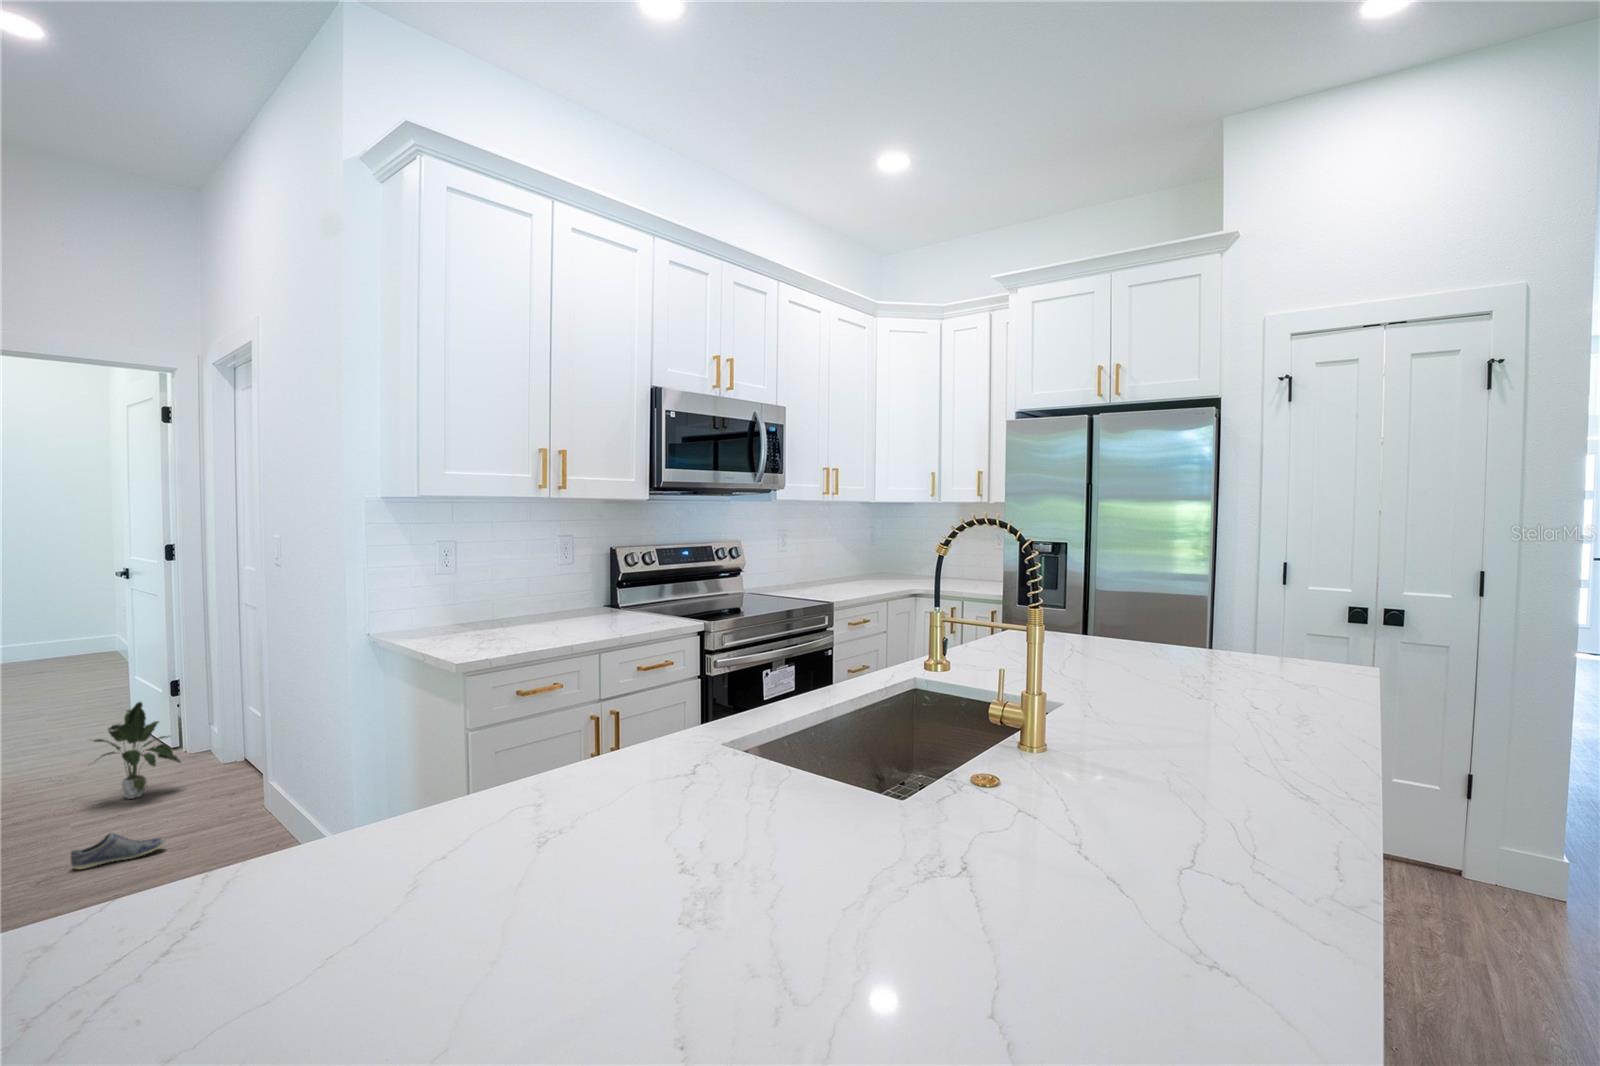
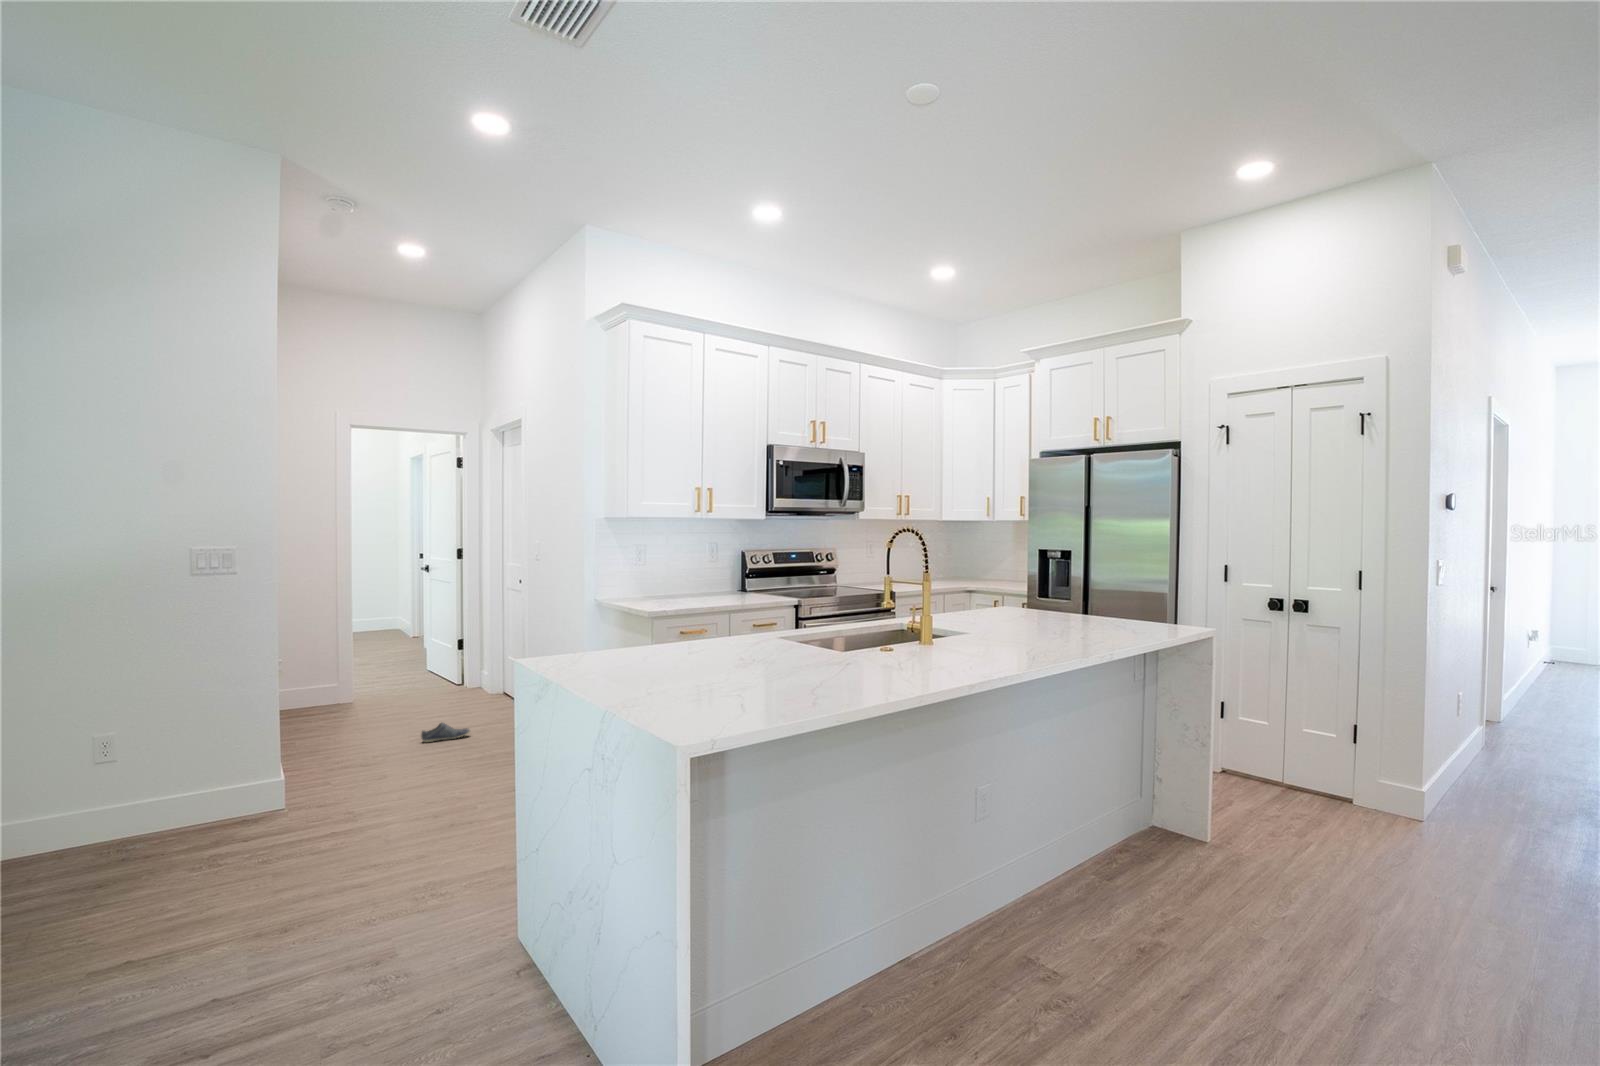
potted plant: present [94,702,180,799] -> none [420,648,471,710]

